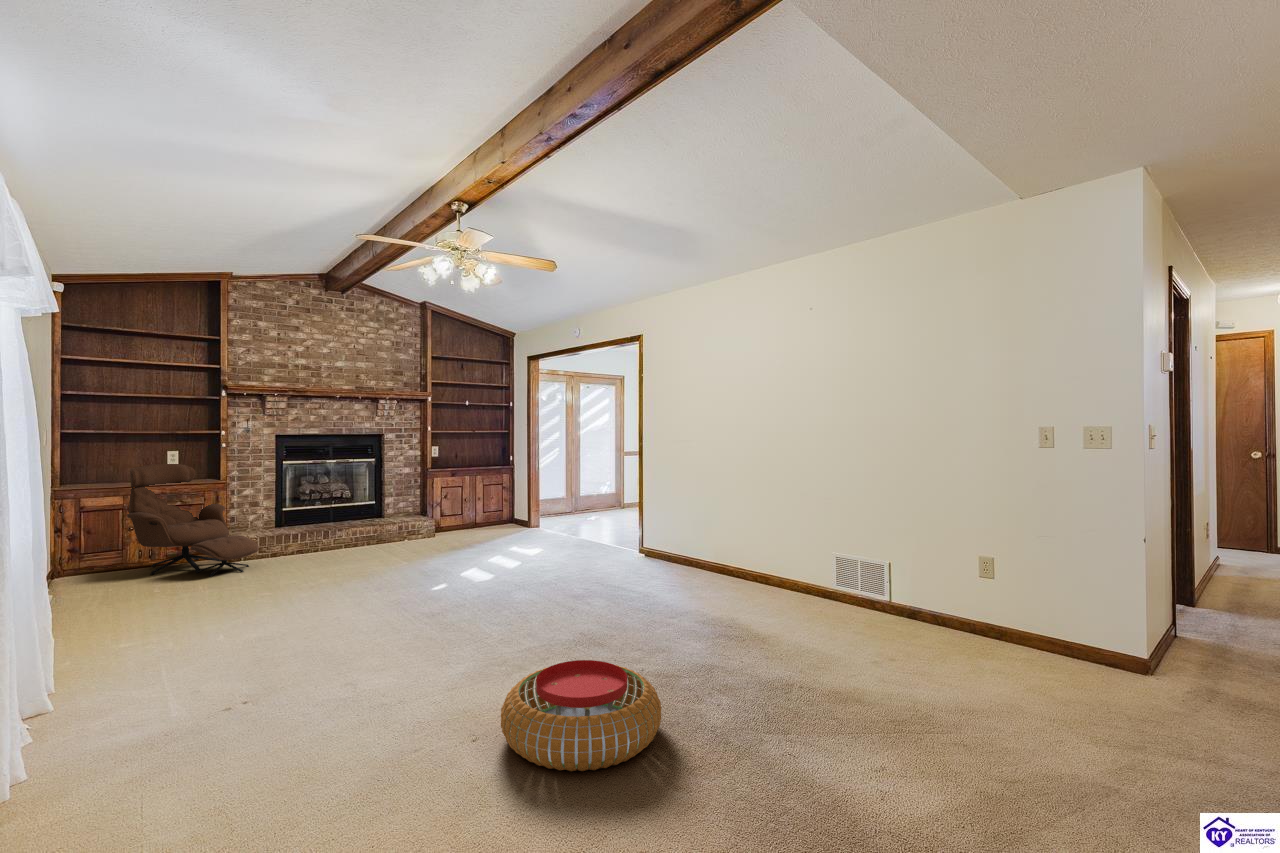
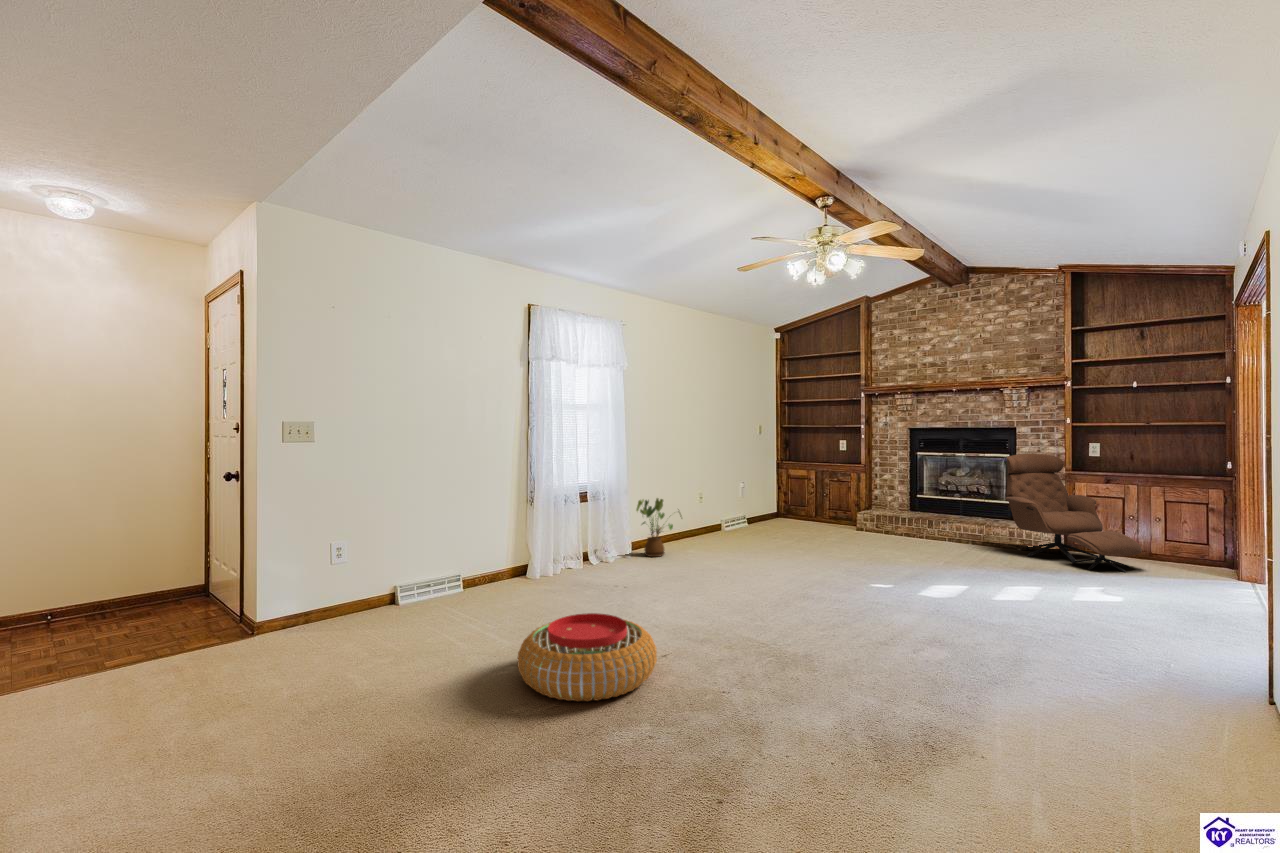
lounge chair: present [127,464,259,577] -> present [1005,454,1142,573]
house plant: none [39,566,147,671] -> present [636,498,682,557]

